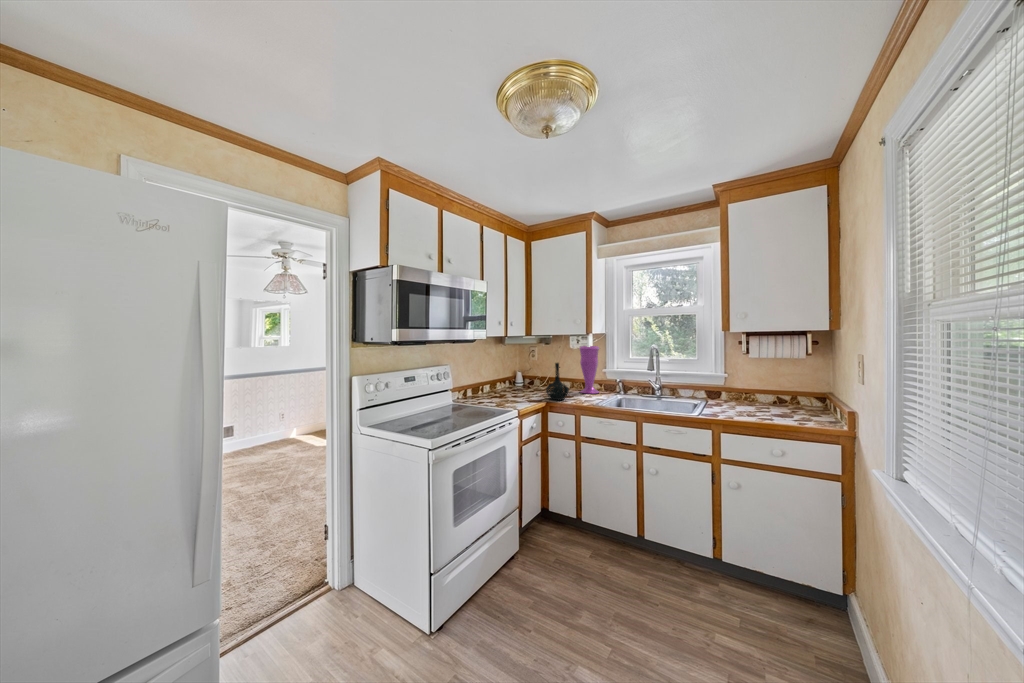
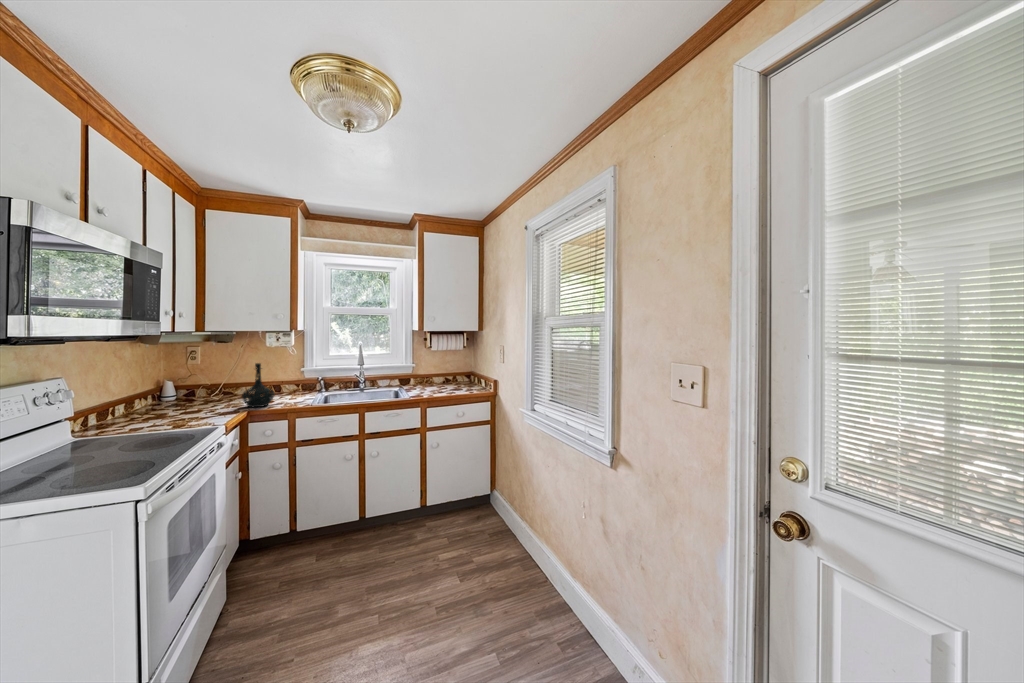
vase: present [579,346,599,394] -> none [271,343,298,396]

